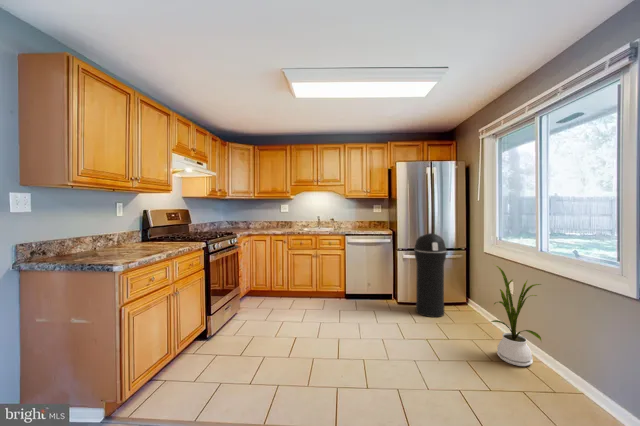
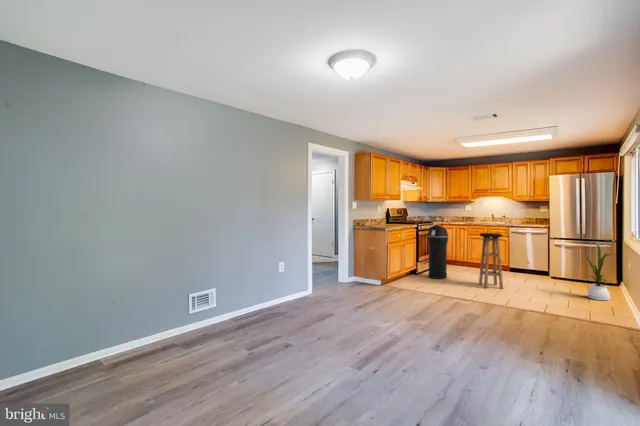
trash can: present [414,233,446,317] -> present [427,225,448,279]
bar stool: none [332,257,380,381] -> present [479,233,503,289]

